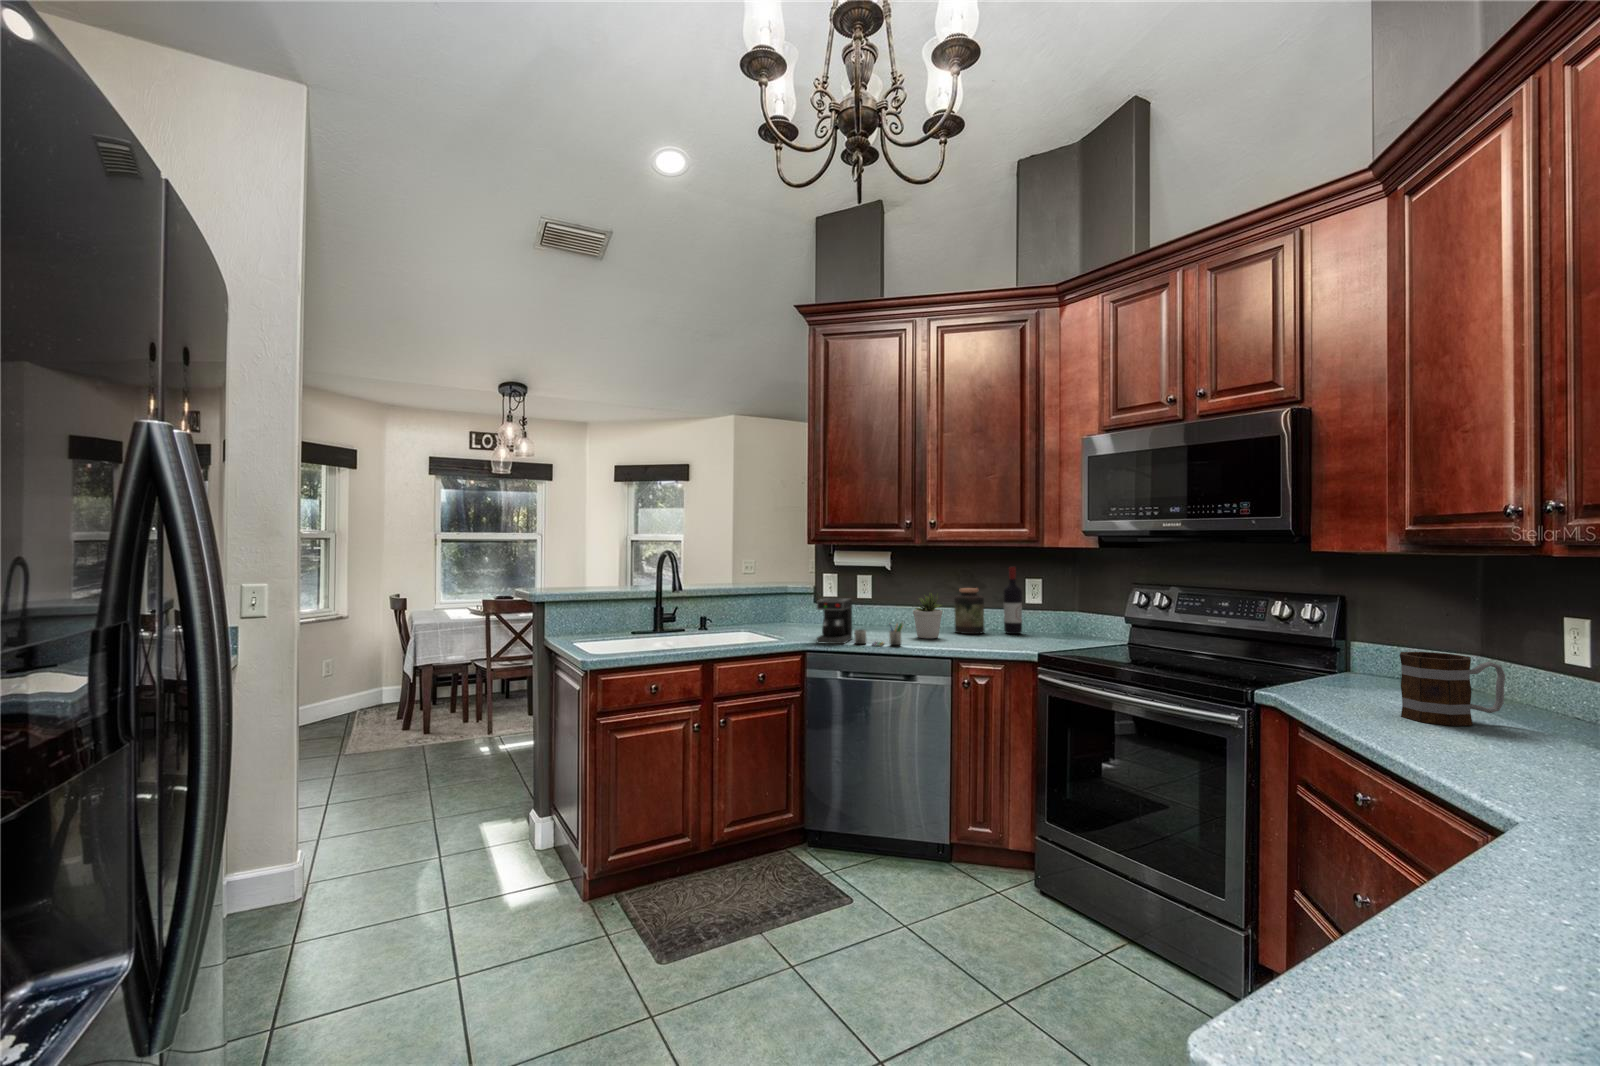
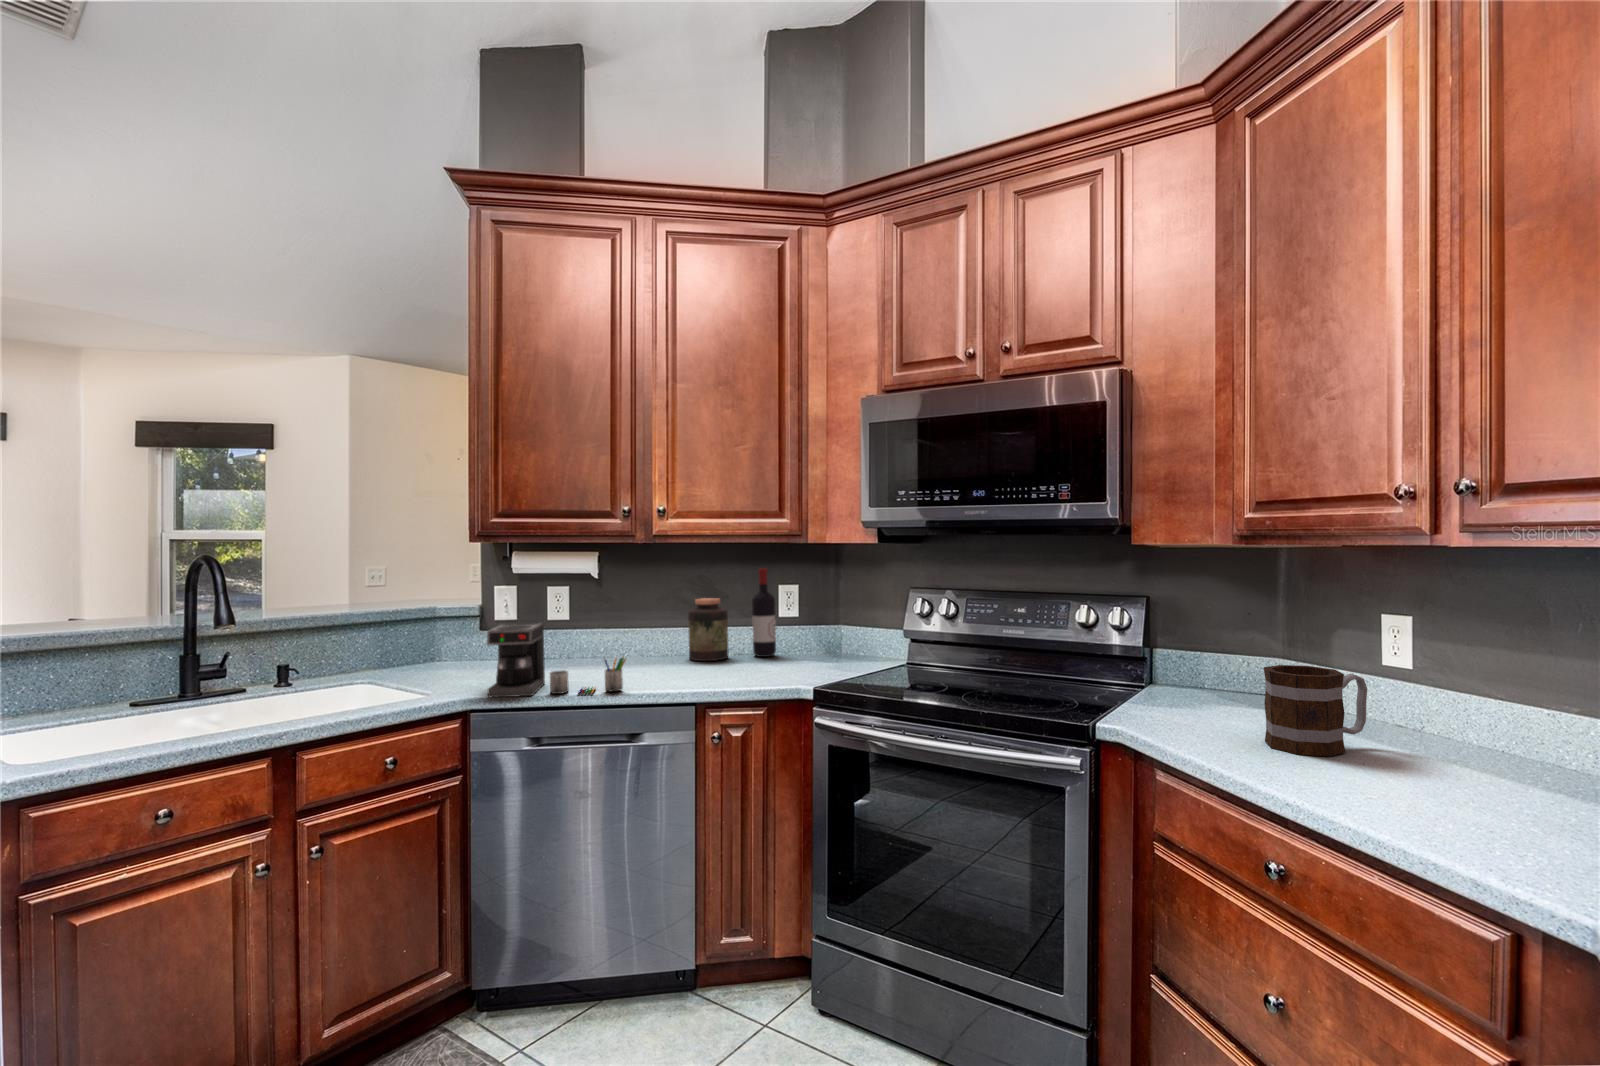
potted plant: present [913,593,943,639] -> none [634,607,678,674]

